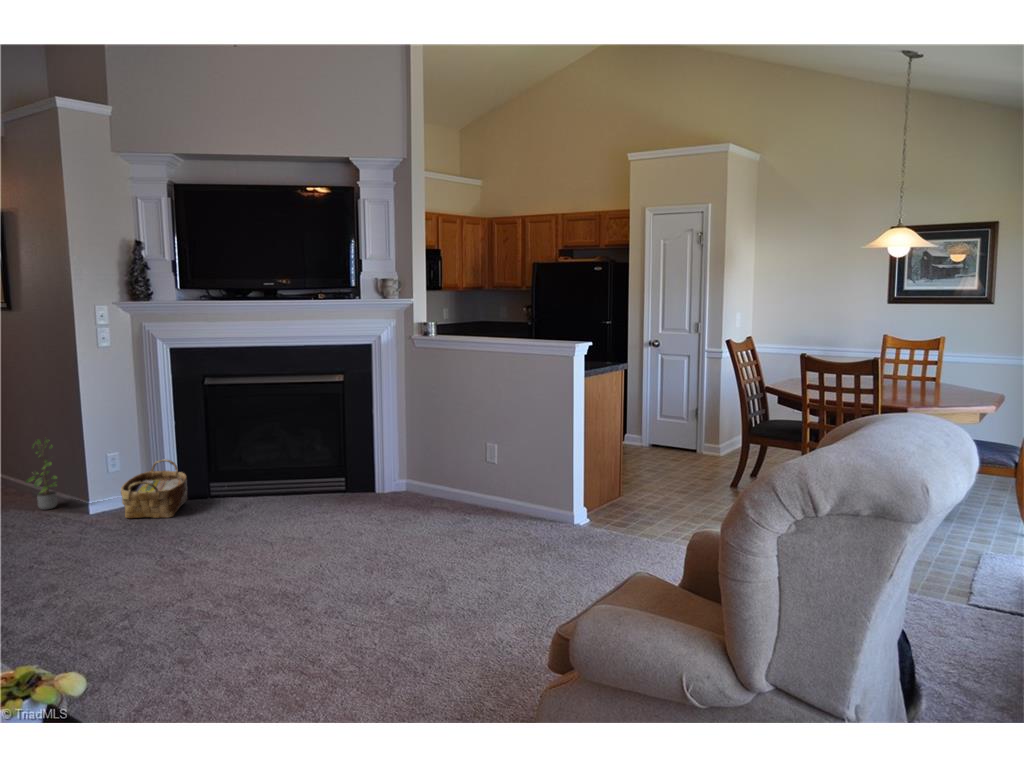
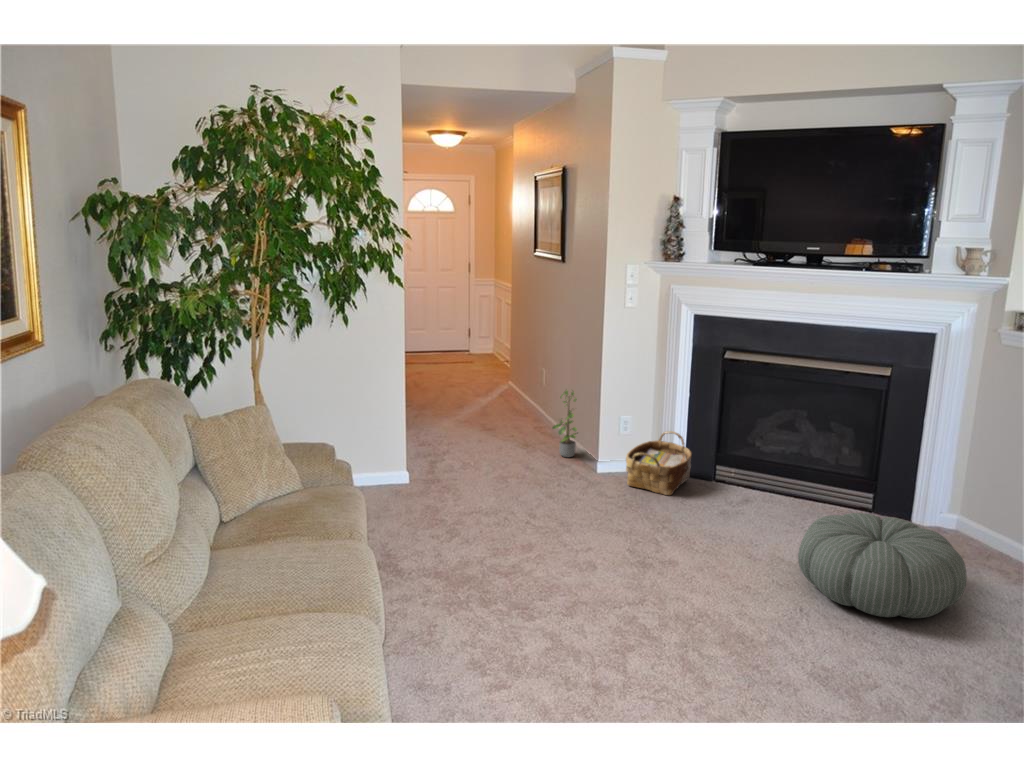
pouf: none [297,483,415,554] -> present [798,513,967,618]

